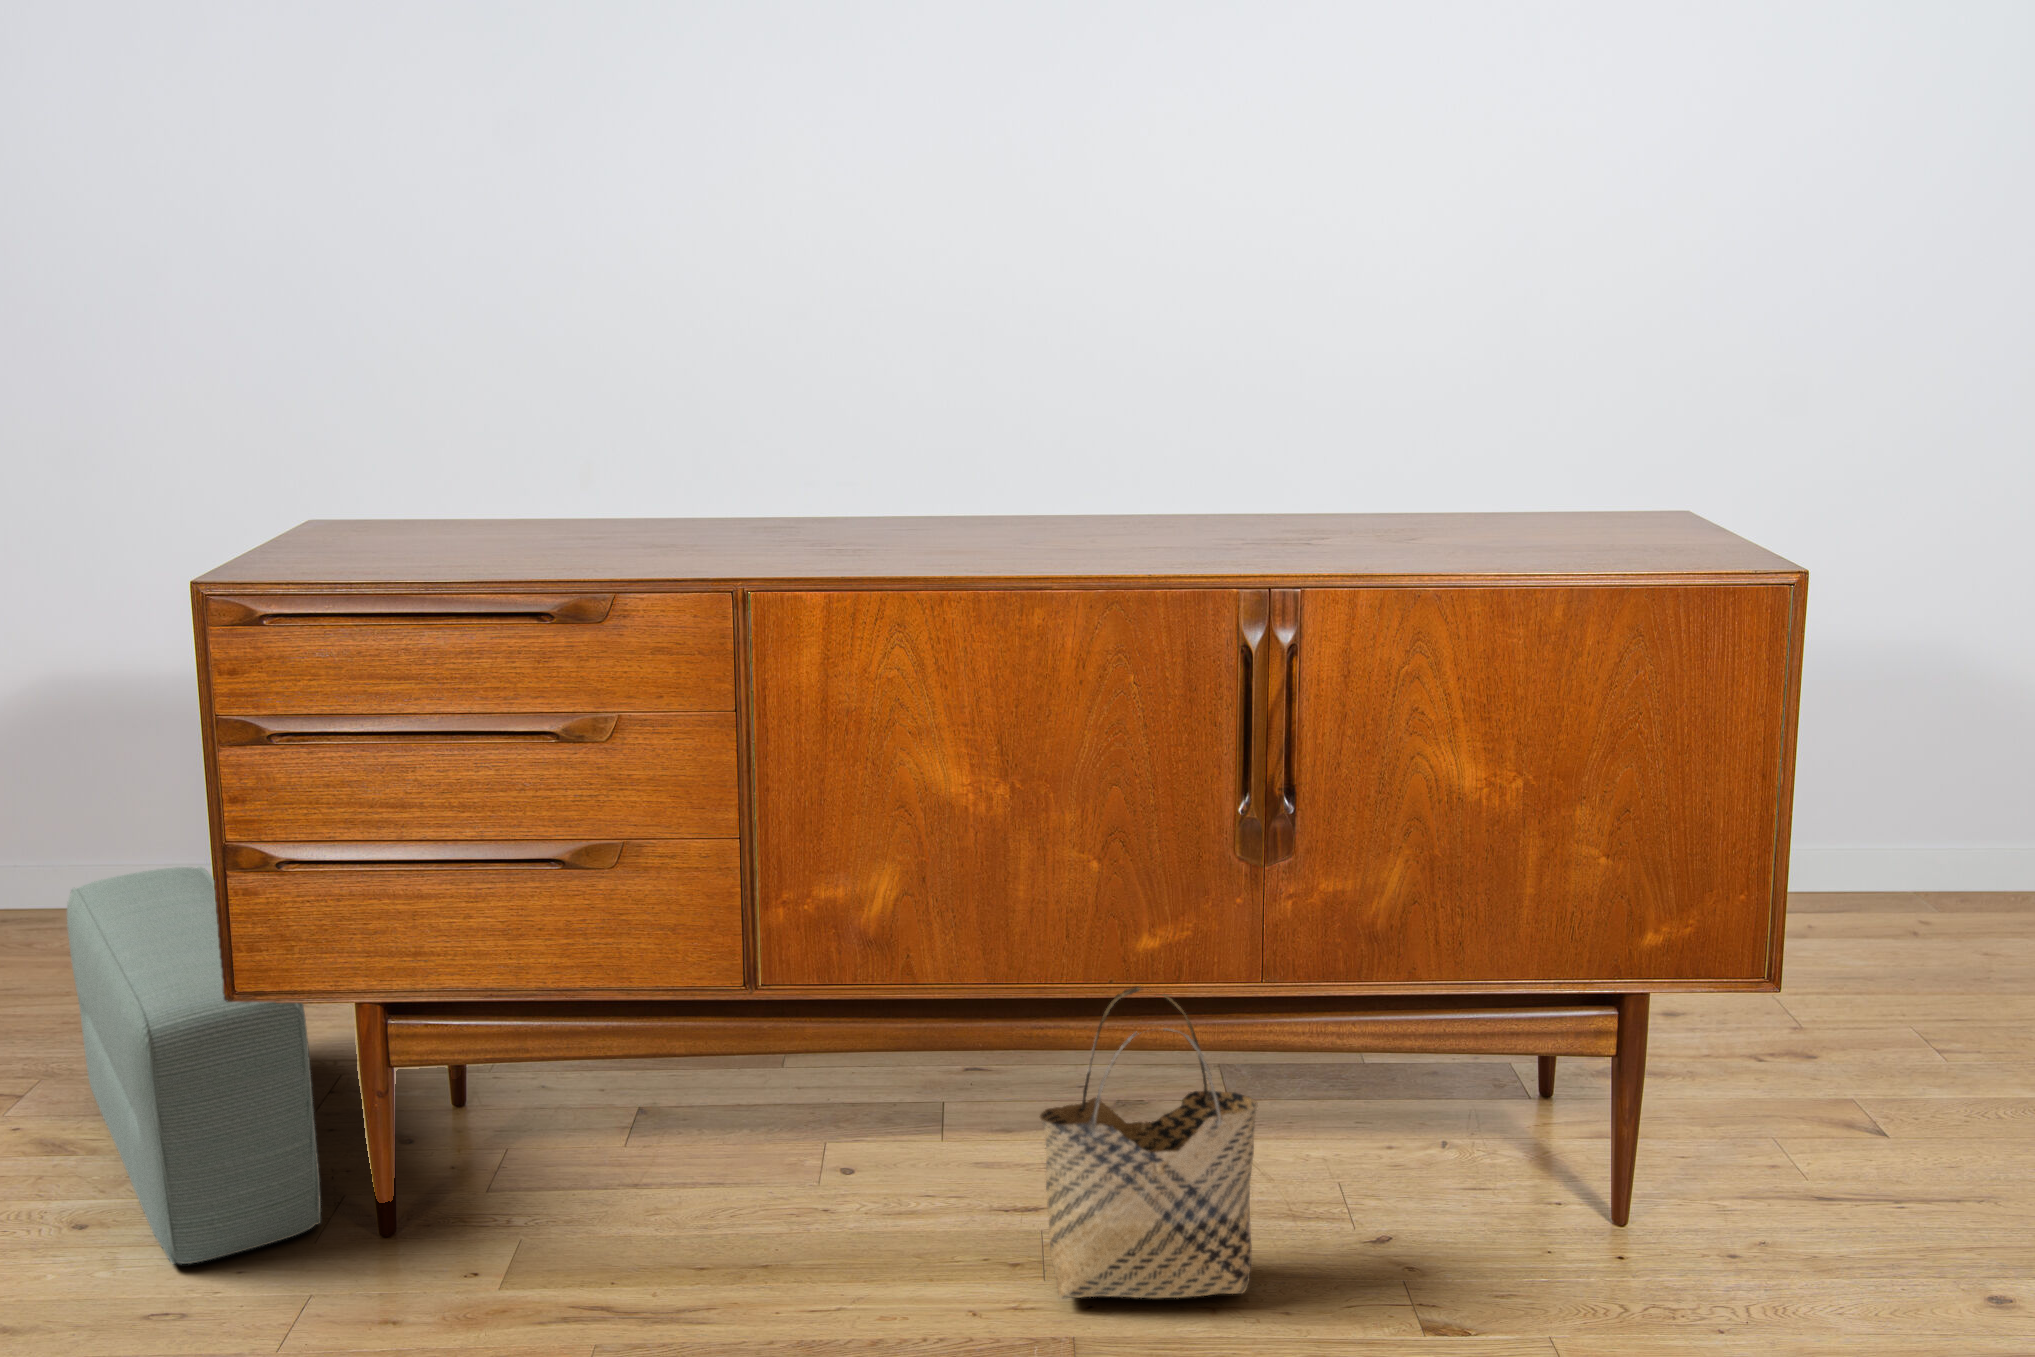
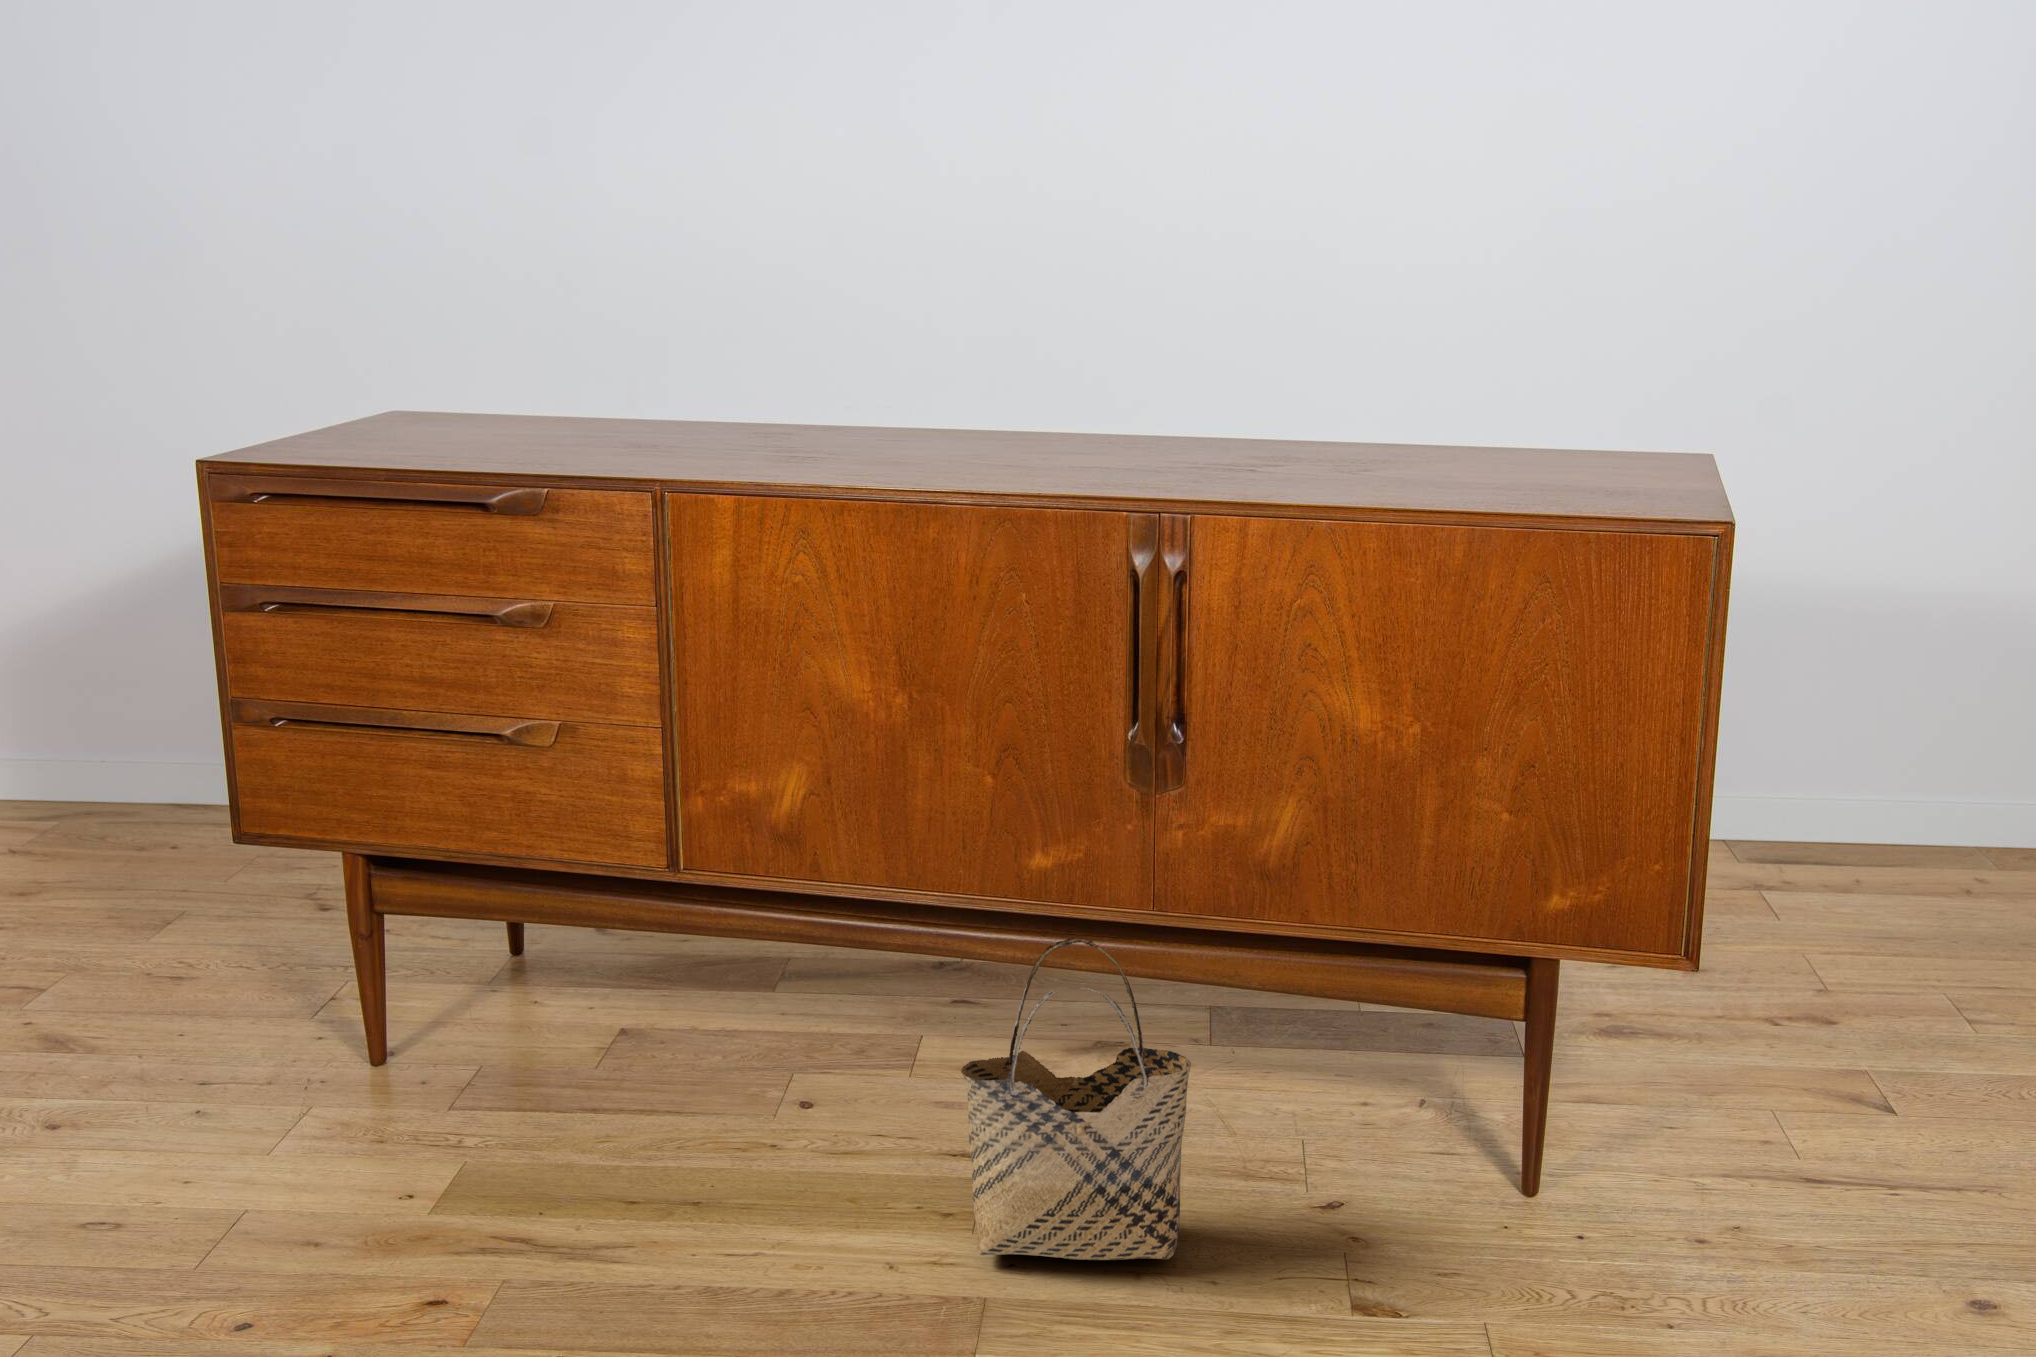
pouf: present [67,867,321,1264] -> none [67,777,276,1173]

